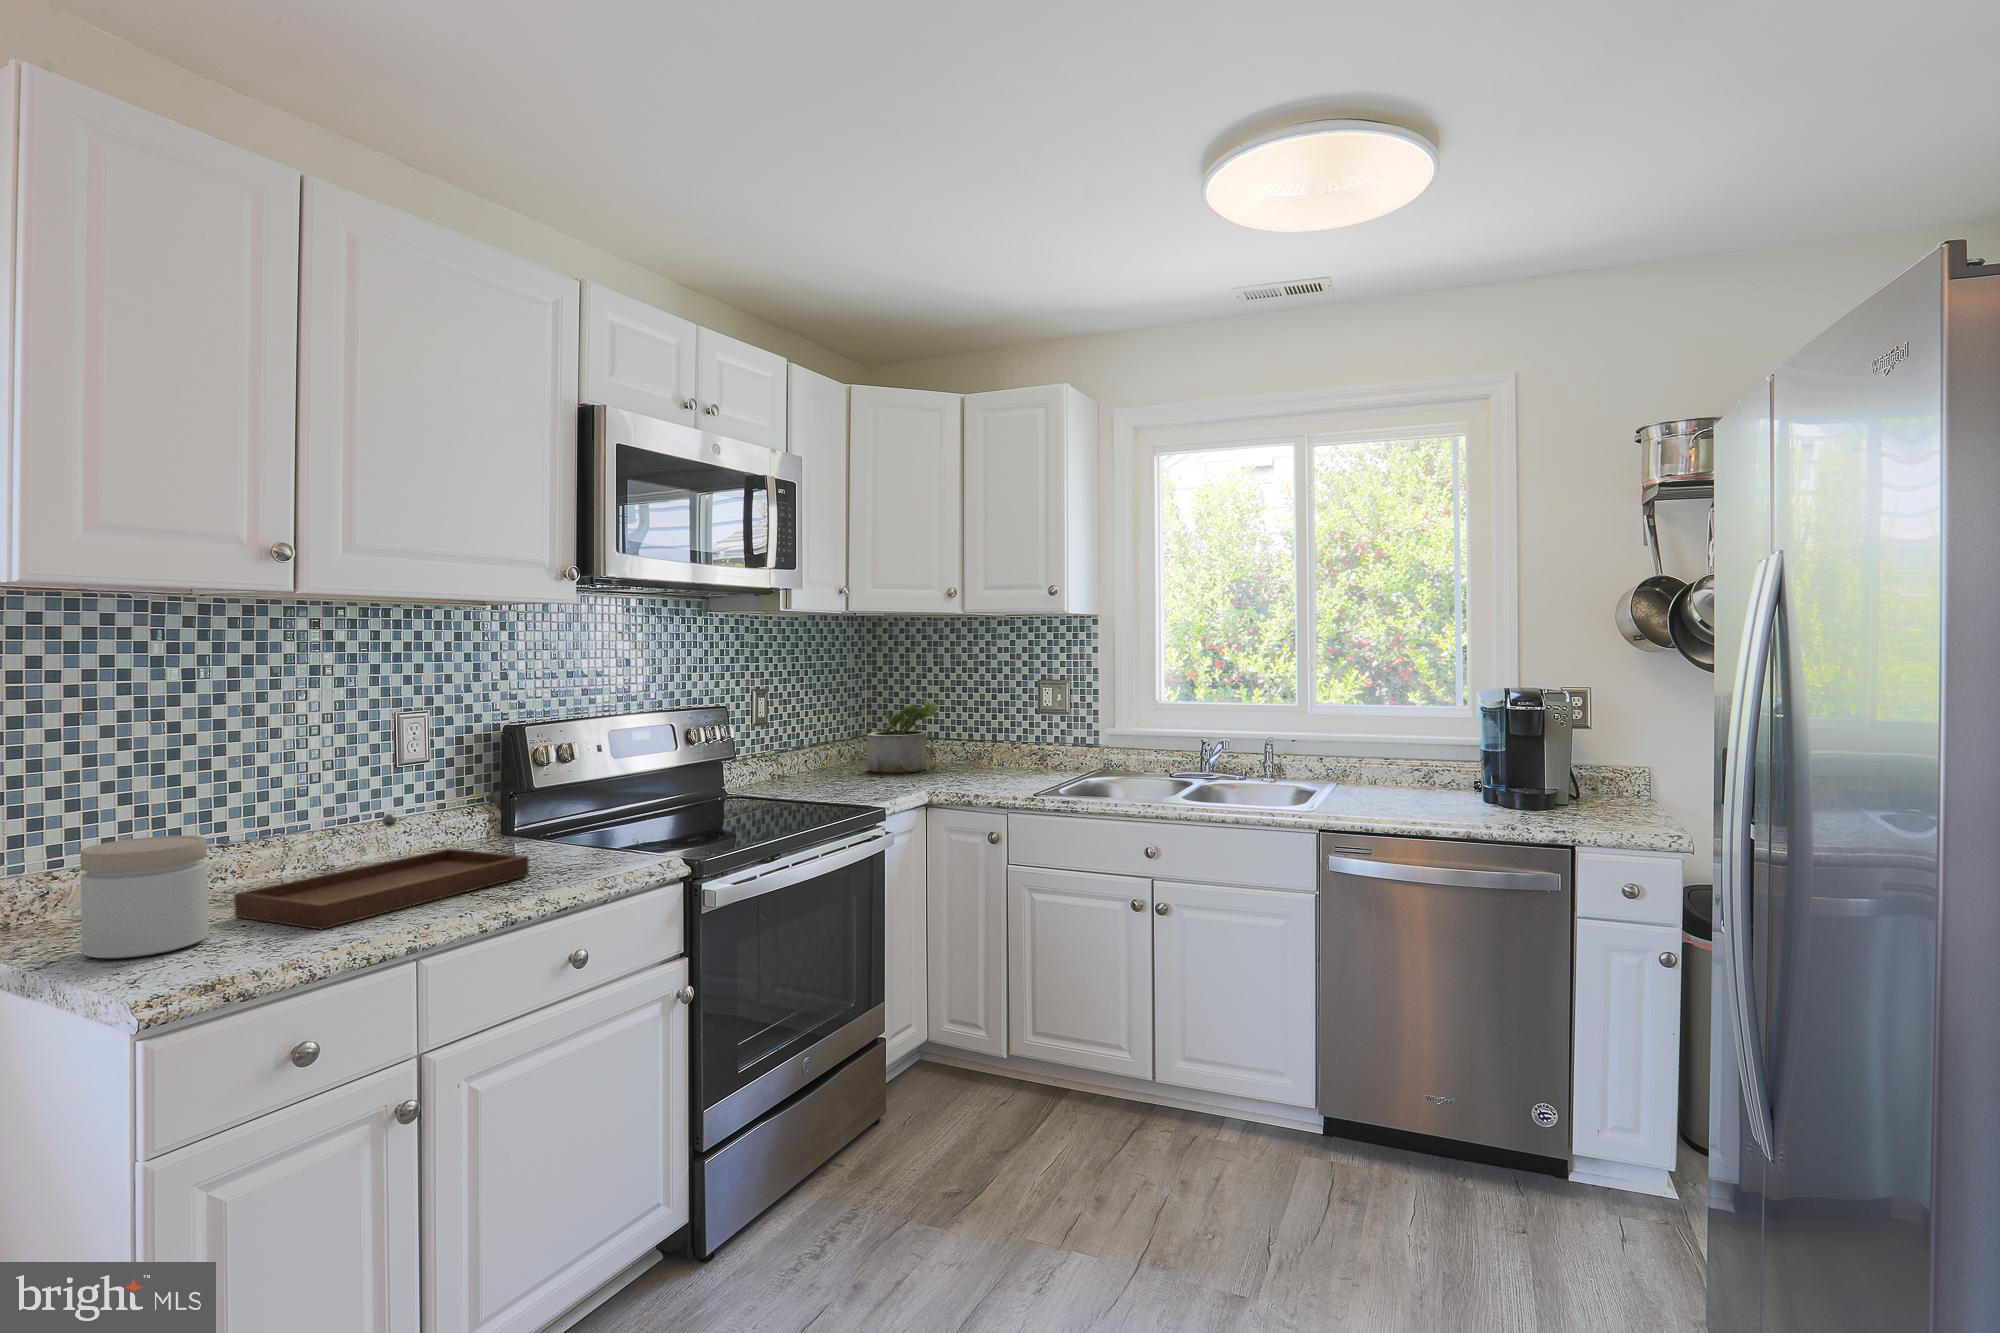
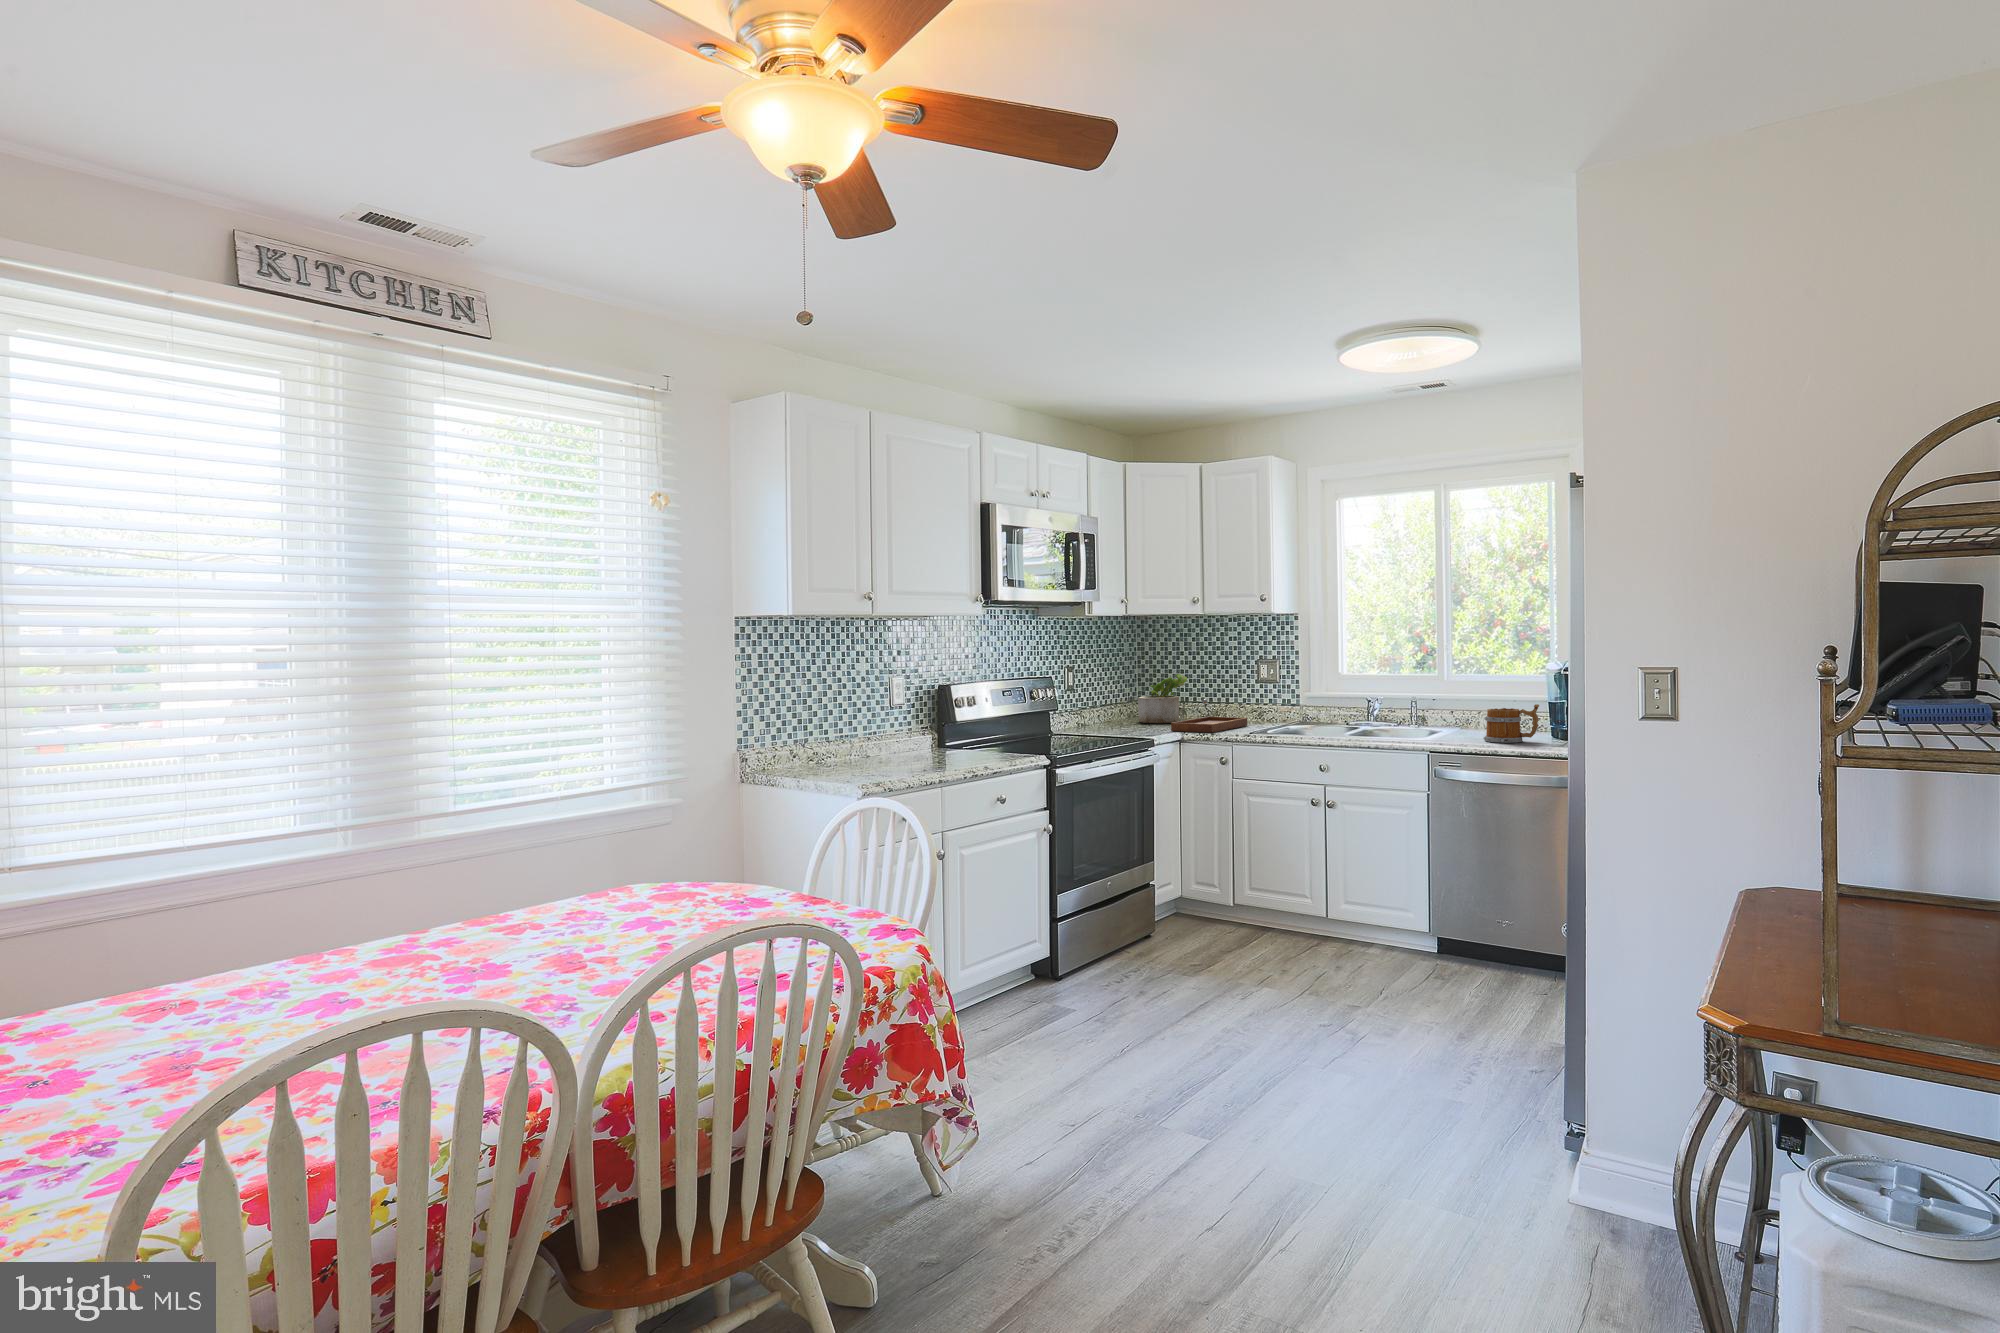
mug: none [1373,752,1452,809] -> present [1483,704,1539,743]
tray: present [234,814,529,929] -> present [1171,699,1247,733]
jar: present [80,836,209,958] -> none [808,727,851,776]

